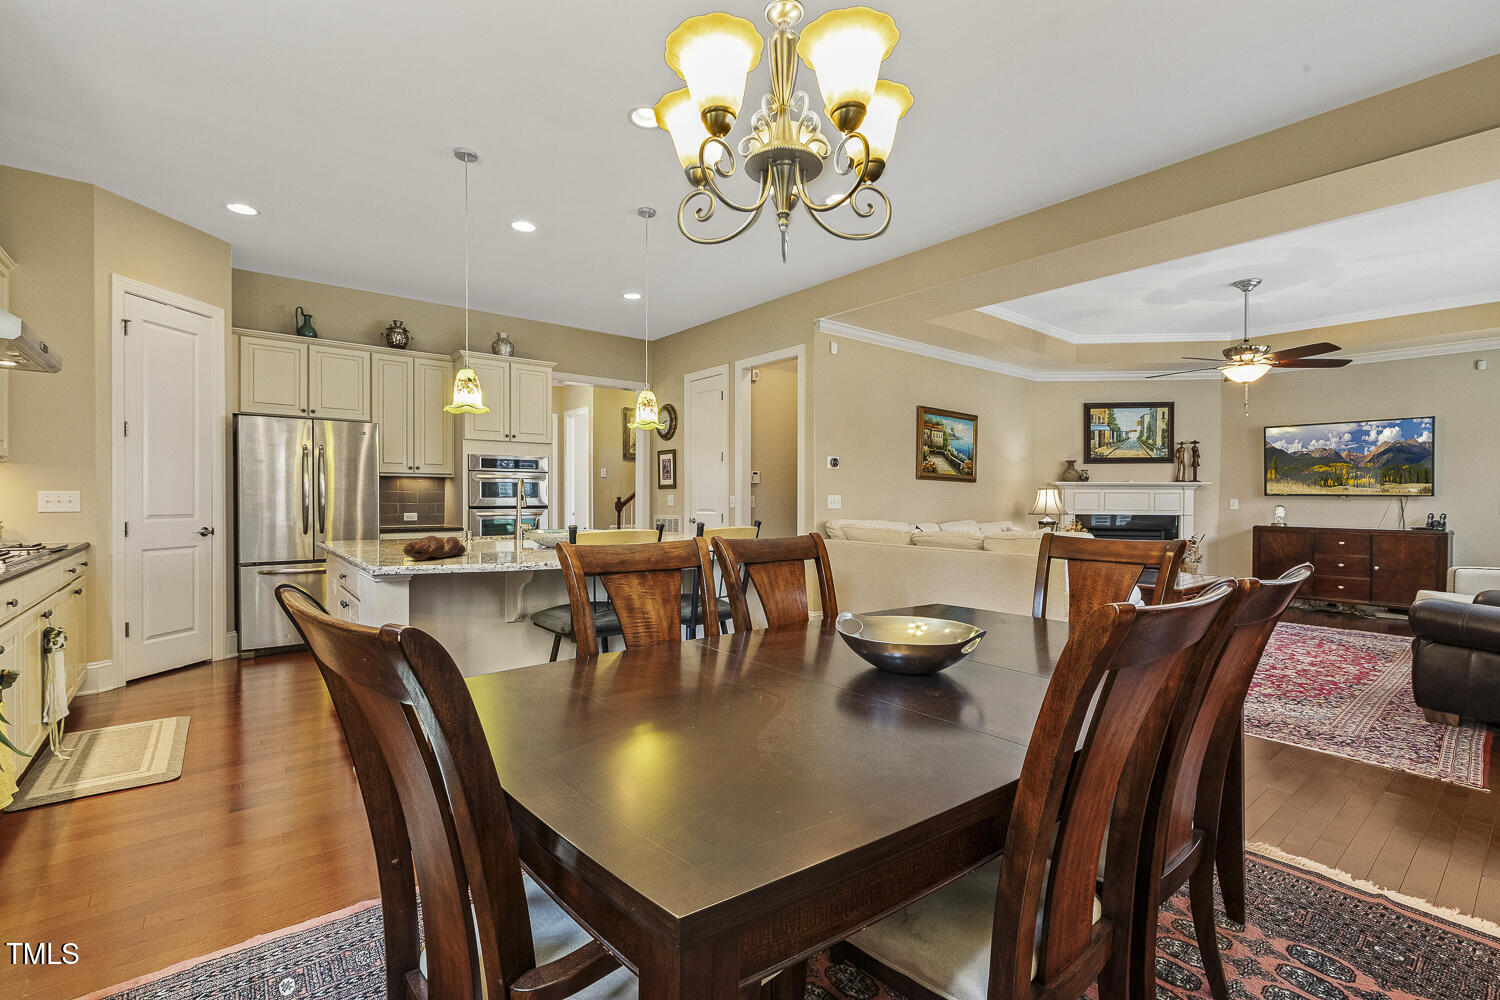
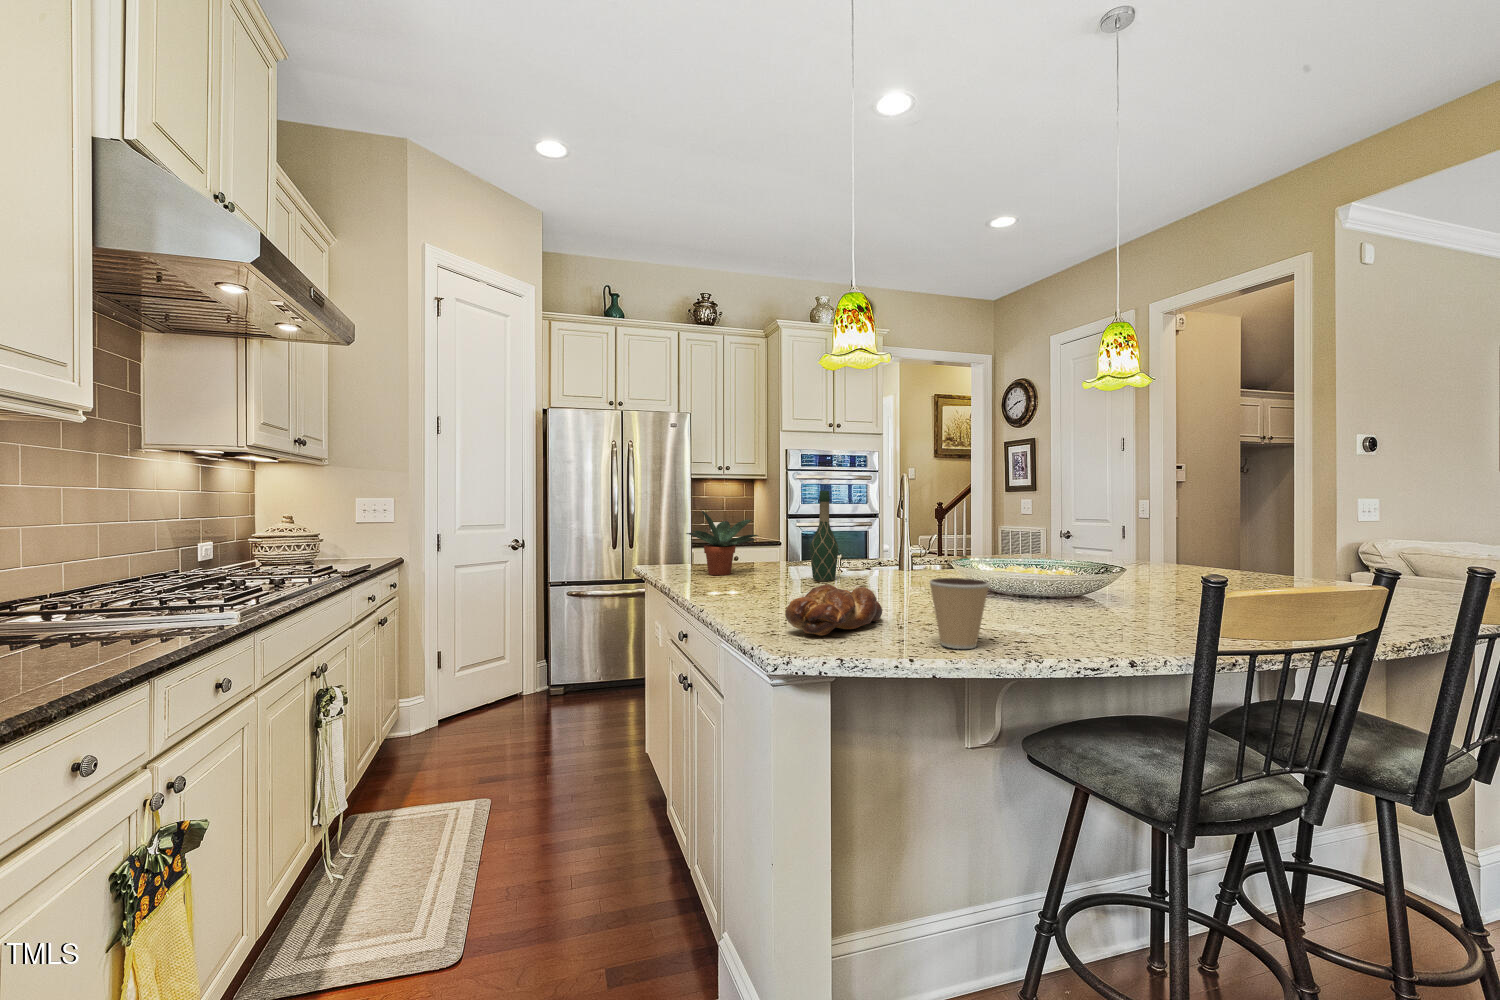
wine bottle: none [449,486,469,544] -> present [810,491,838,581]
potted plant: none [362,499,419,544] -> present [686,510,758,575]
coffee cup: none [474,528,503,560] -> present [930,578,990,649]

